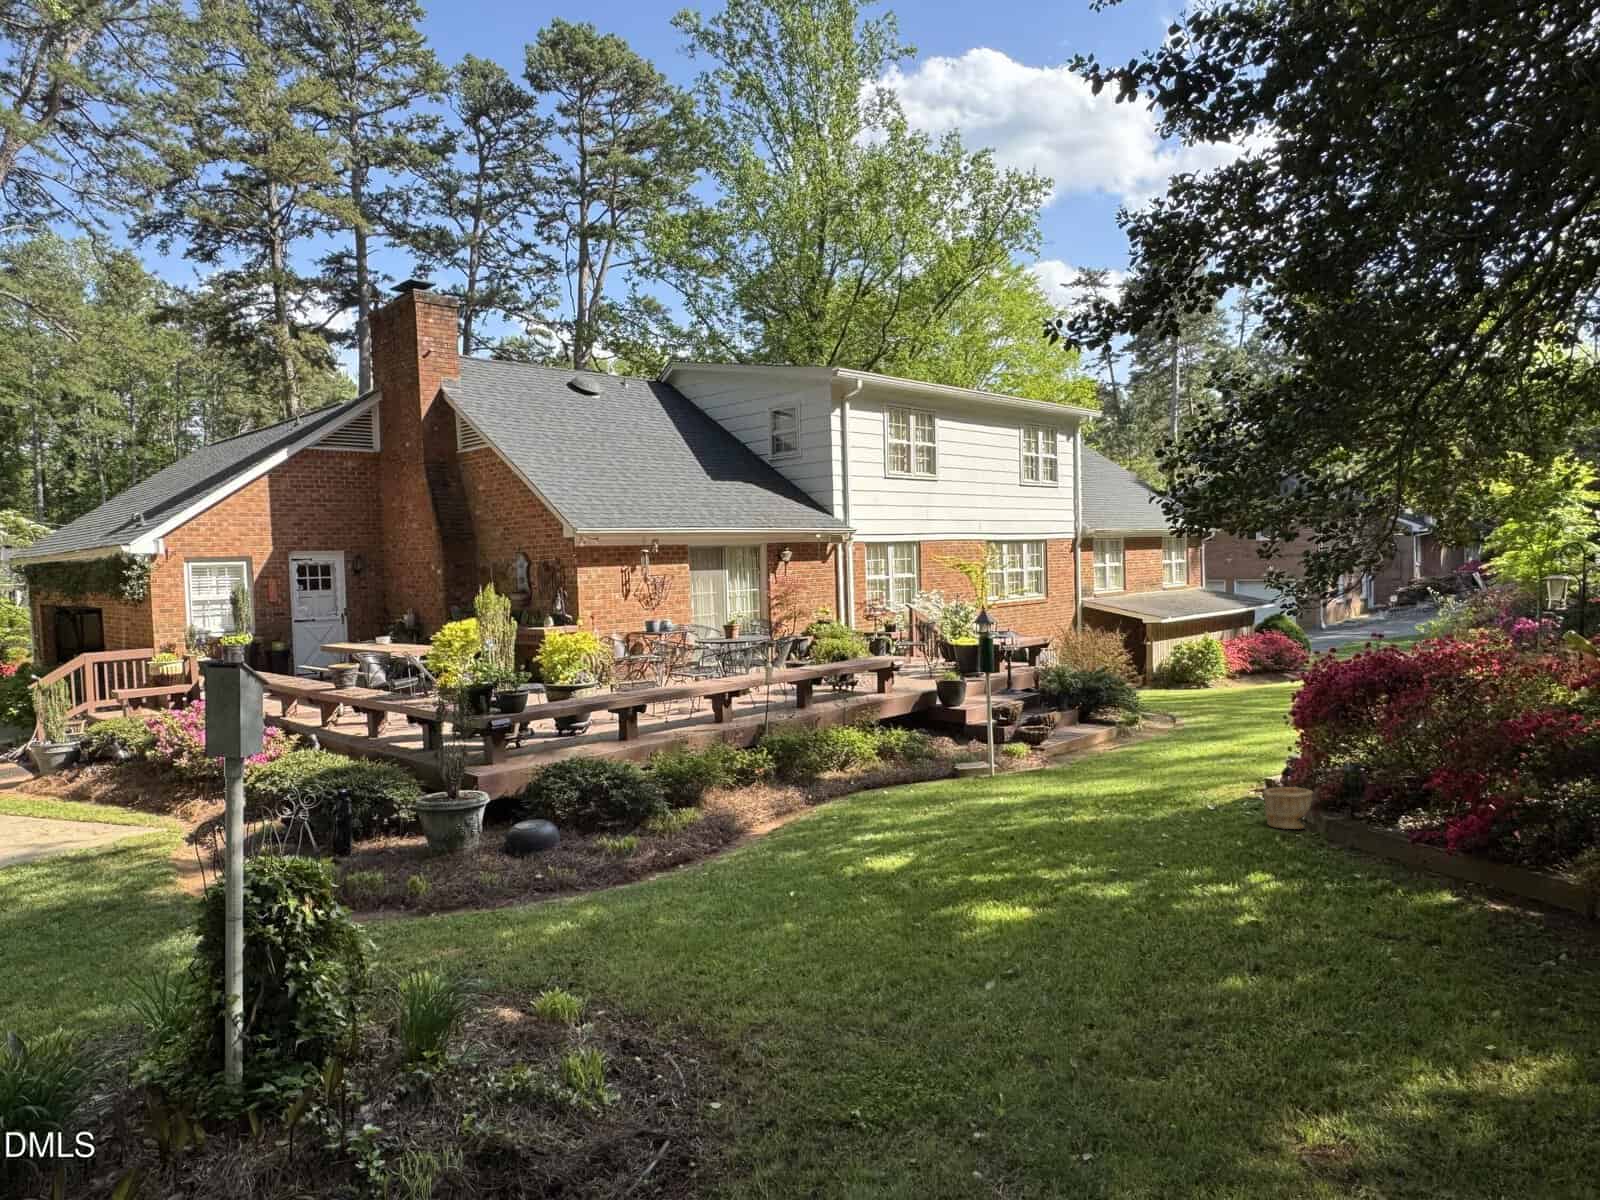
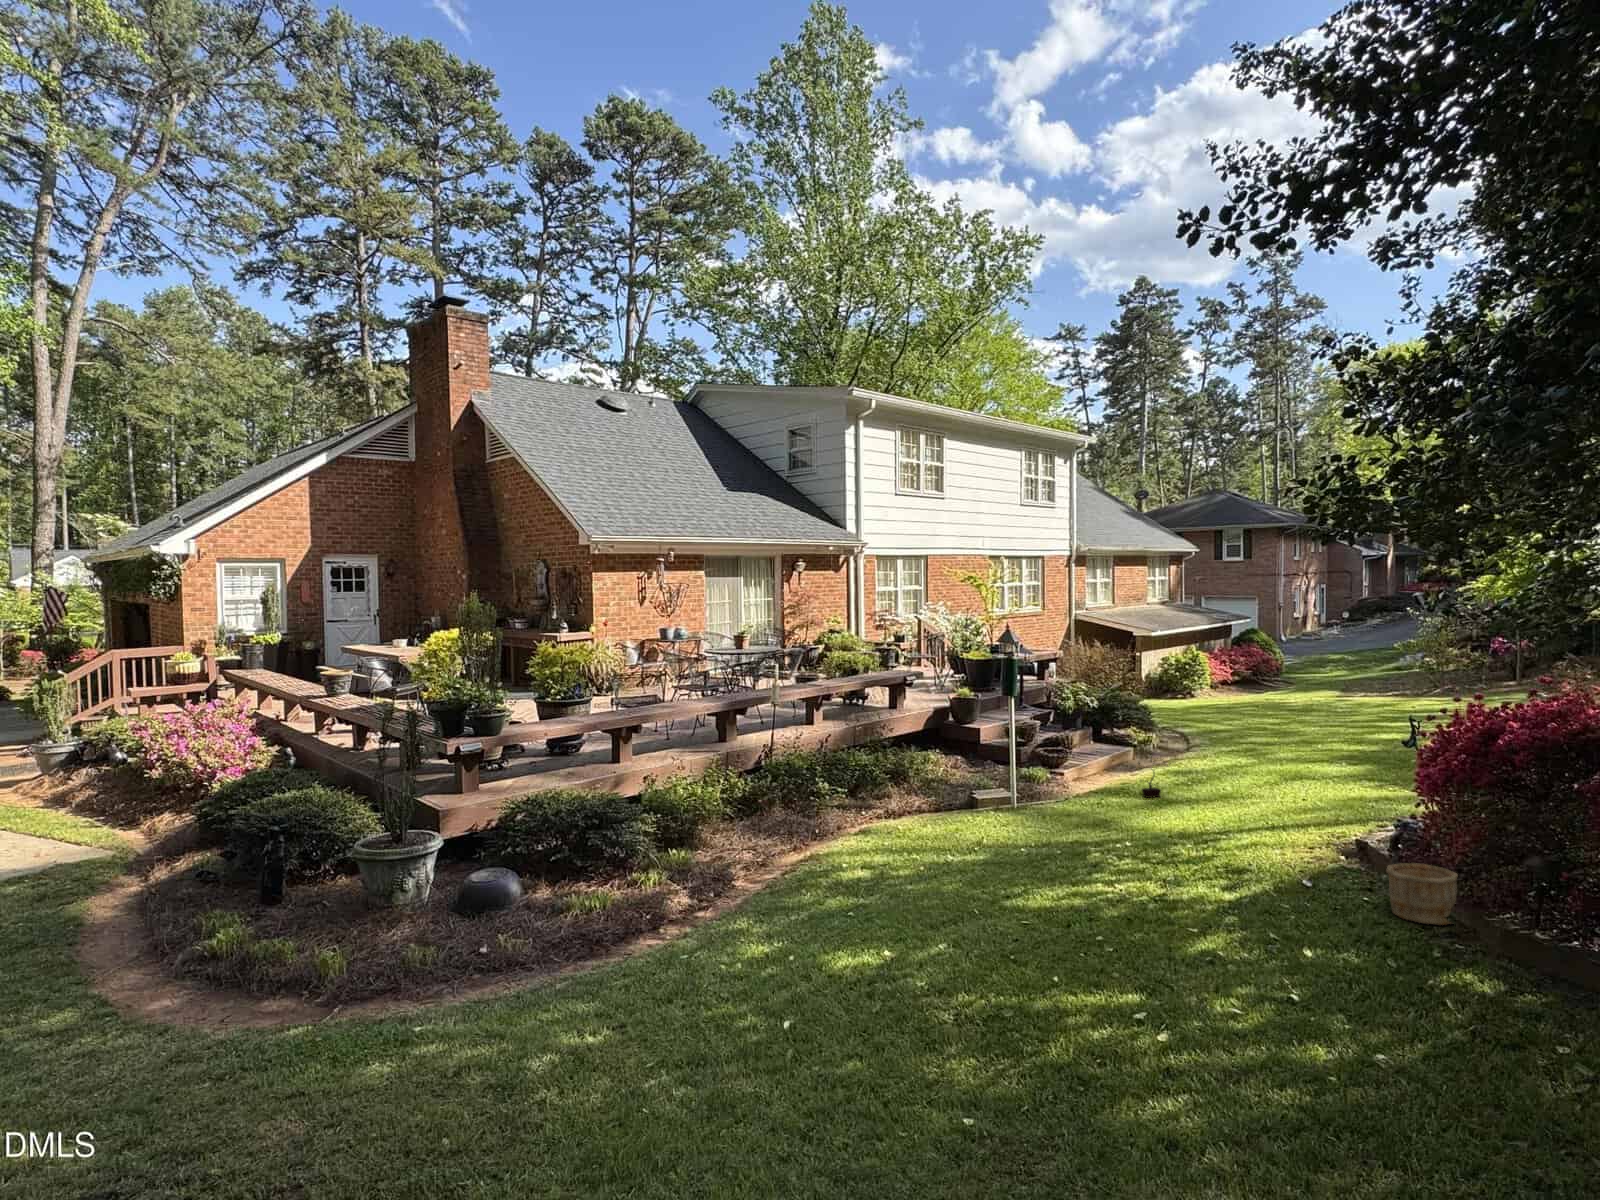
potted plant: none [1108,725,1144,767] -> present [1139,754,1168,798]

